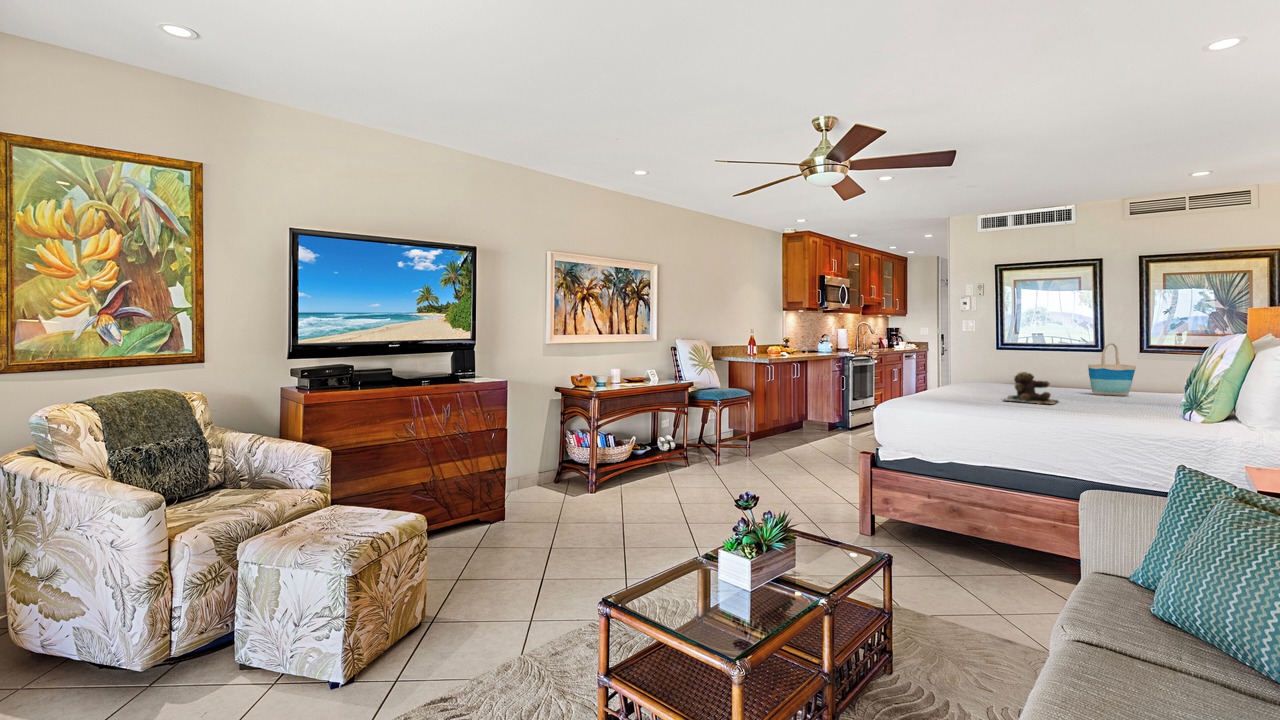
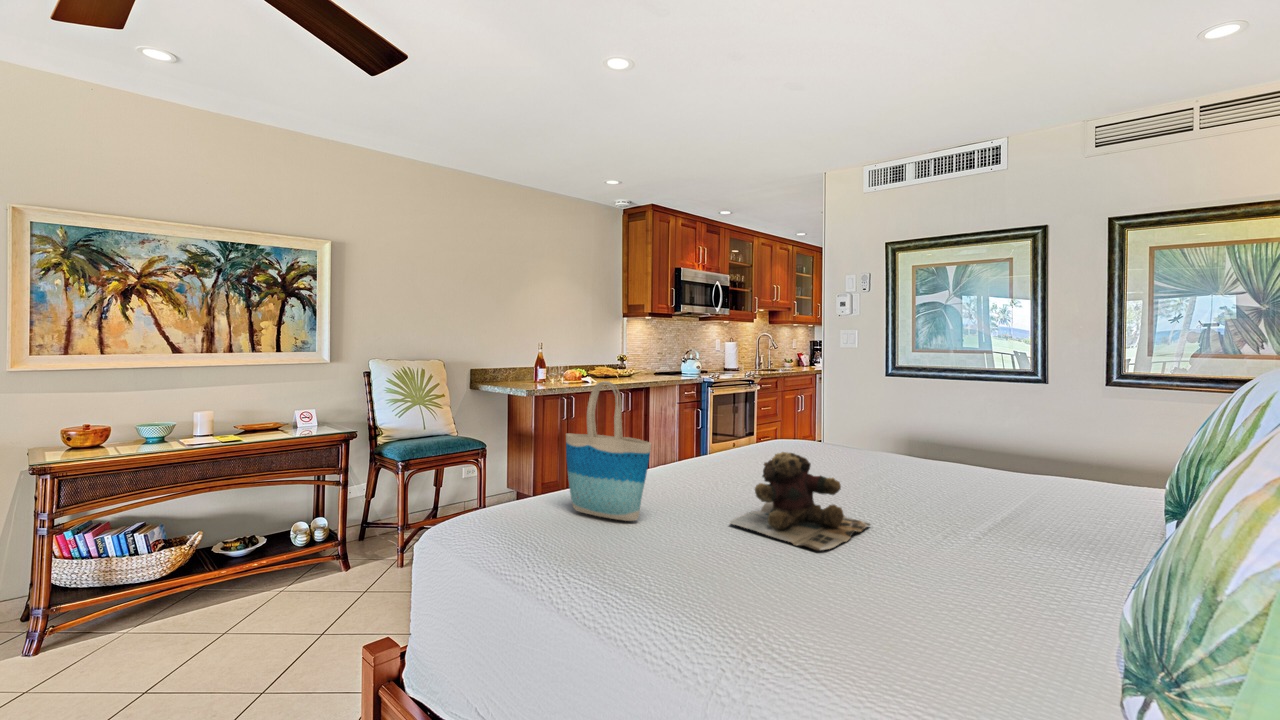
tote bag: present [1088,343,1136,396] -> present [566,381,651,521]

